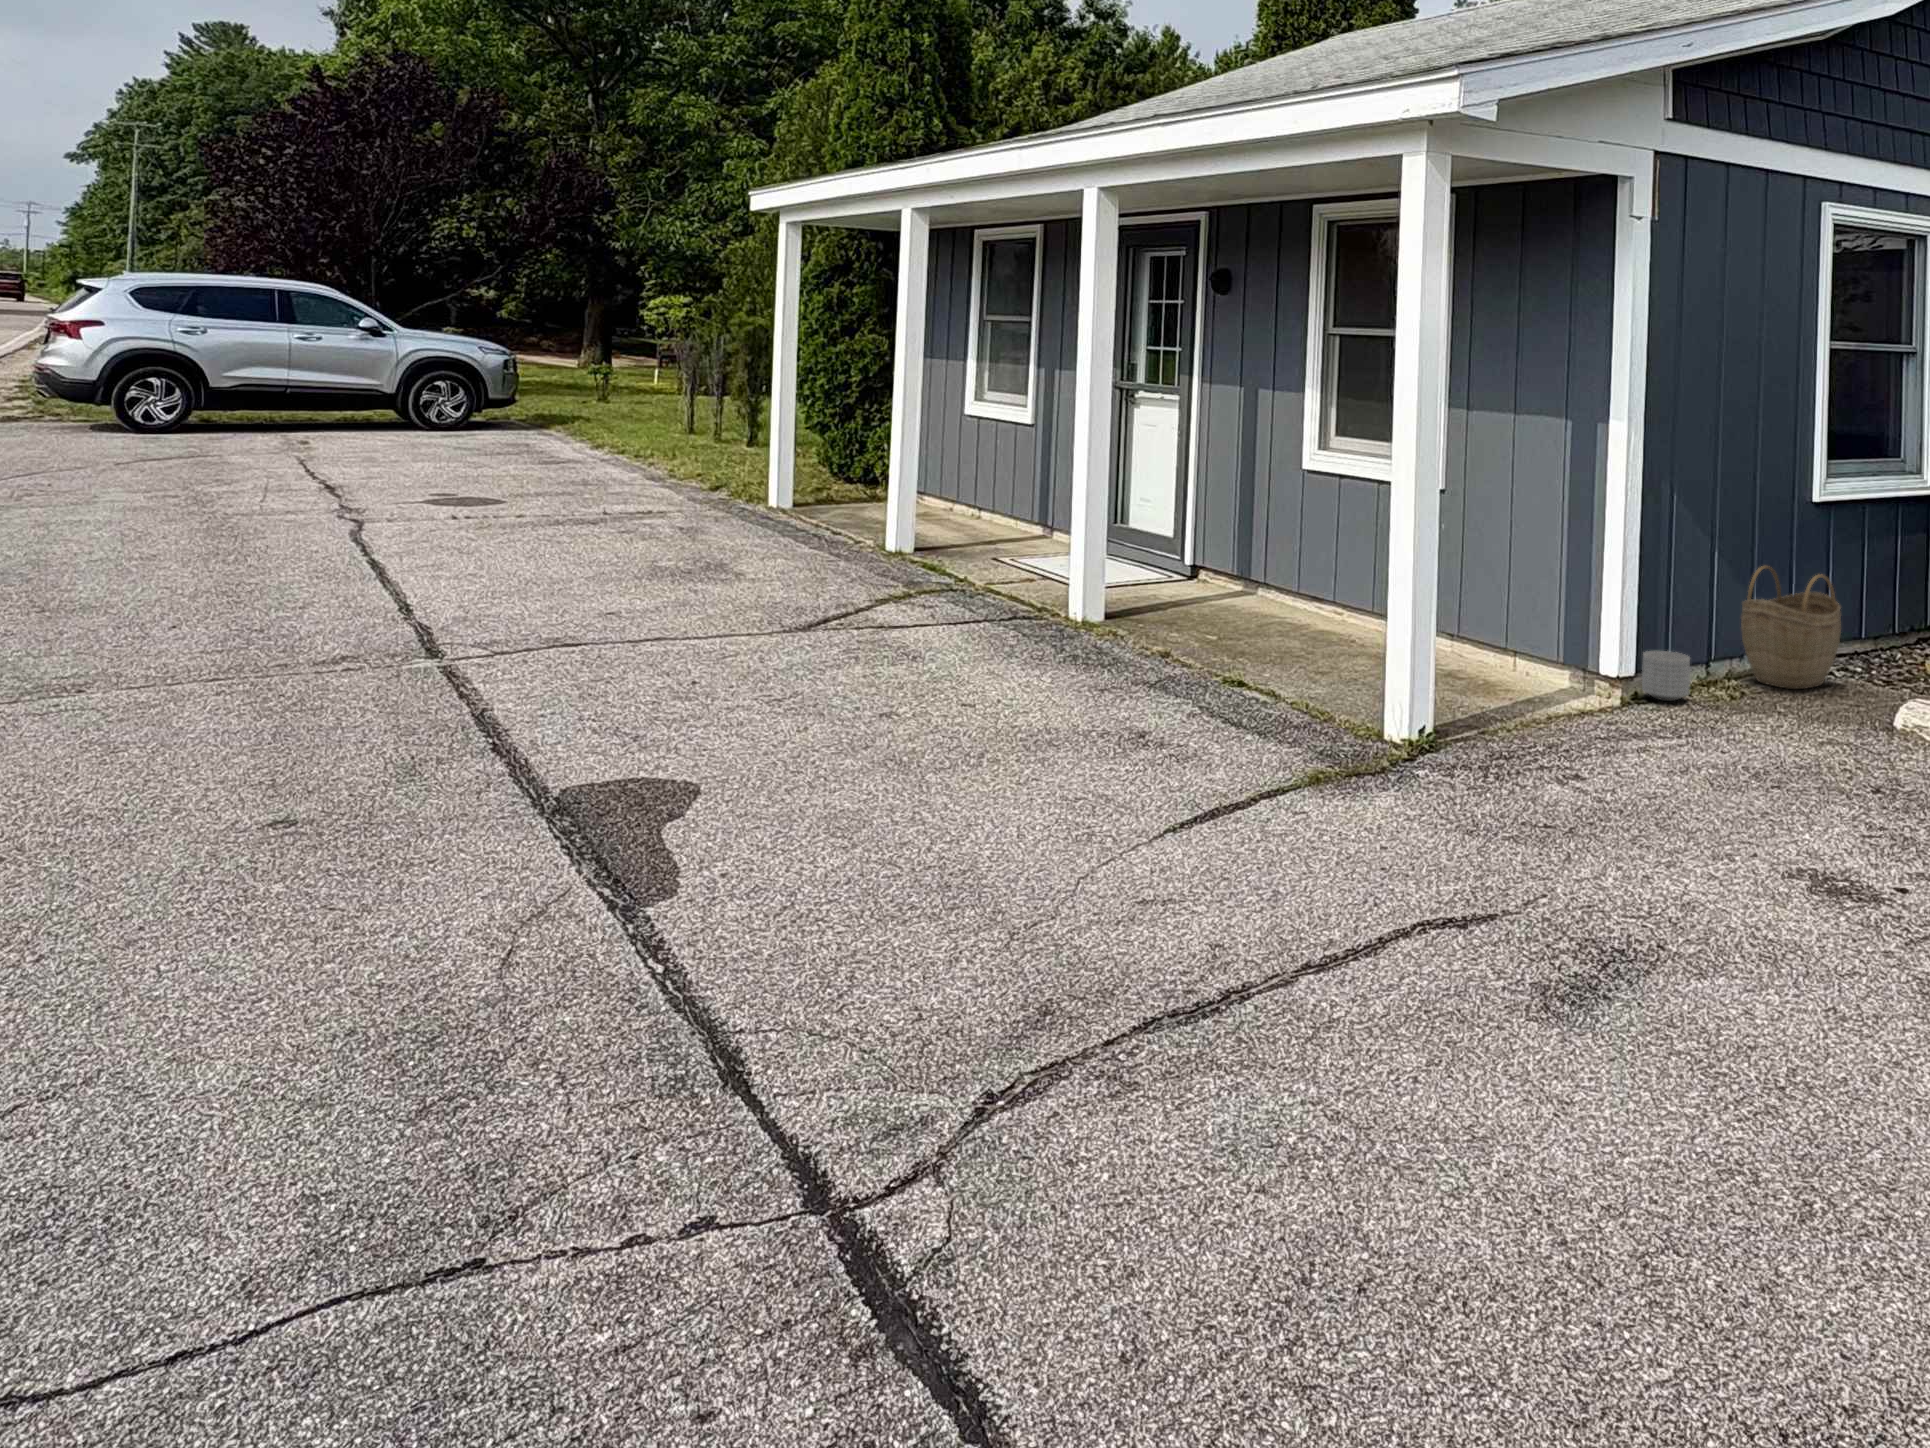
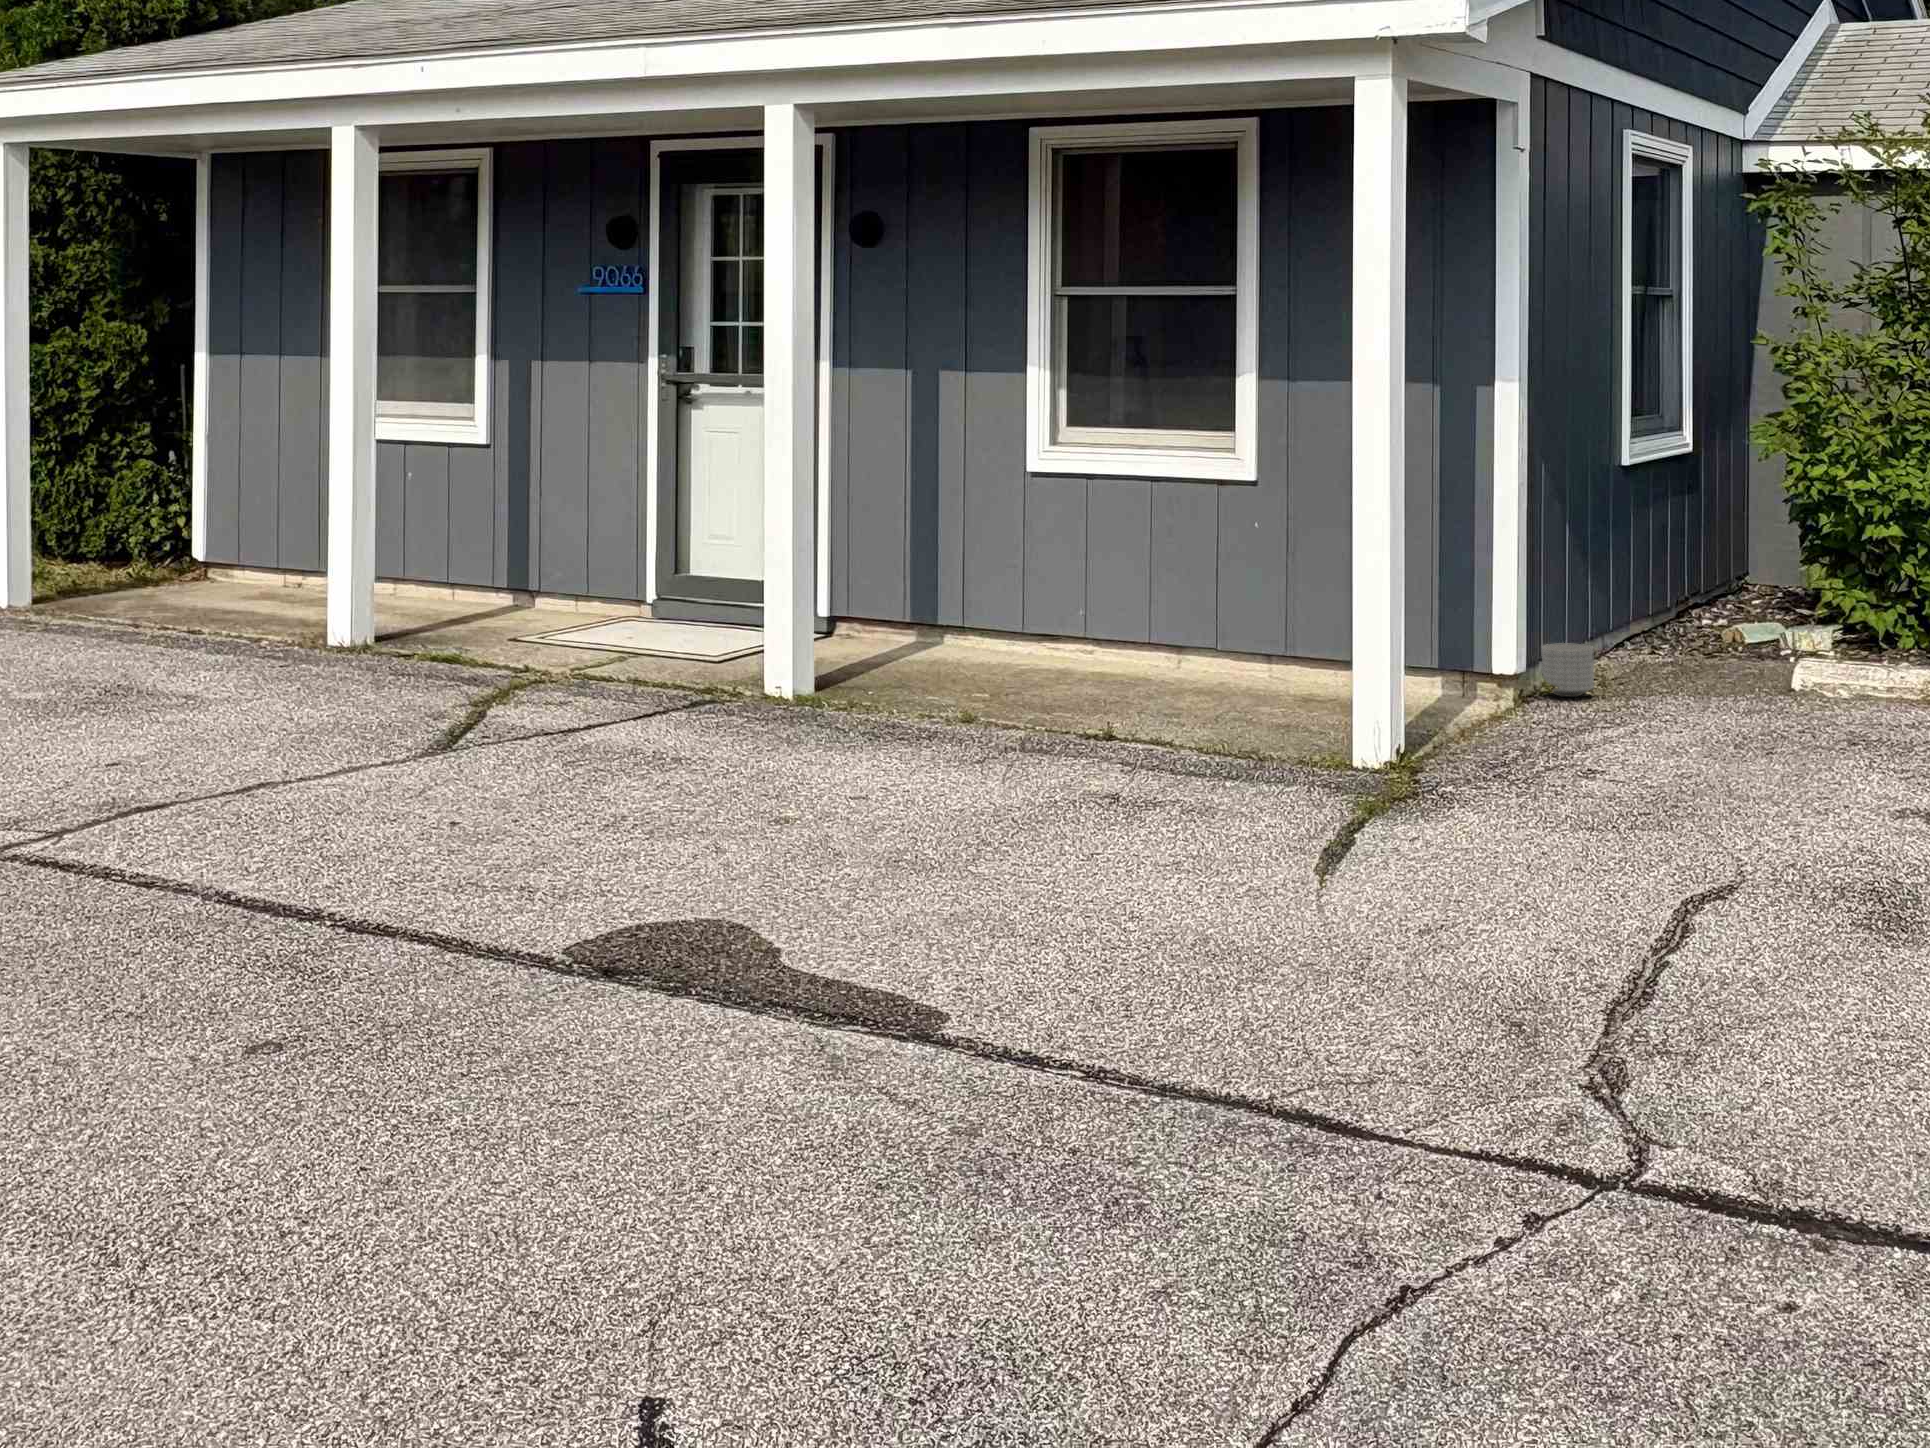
woven basket: present [1741,566,1841,689] -> none [1594,543,1686,673]

